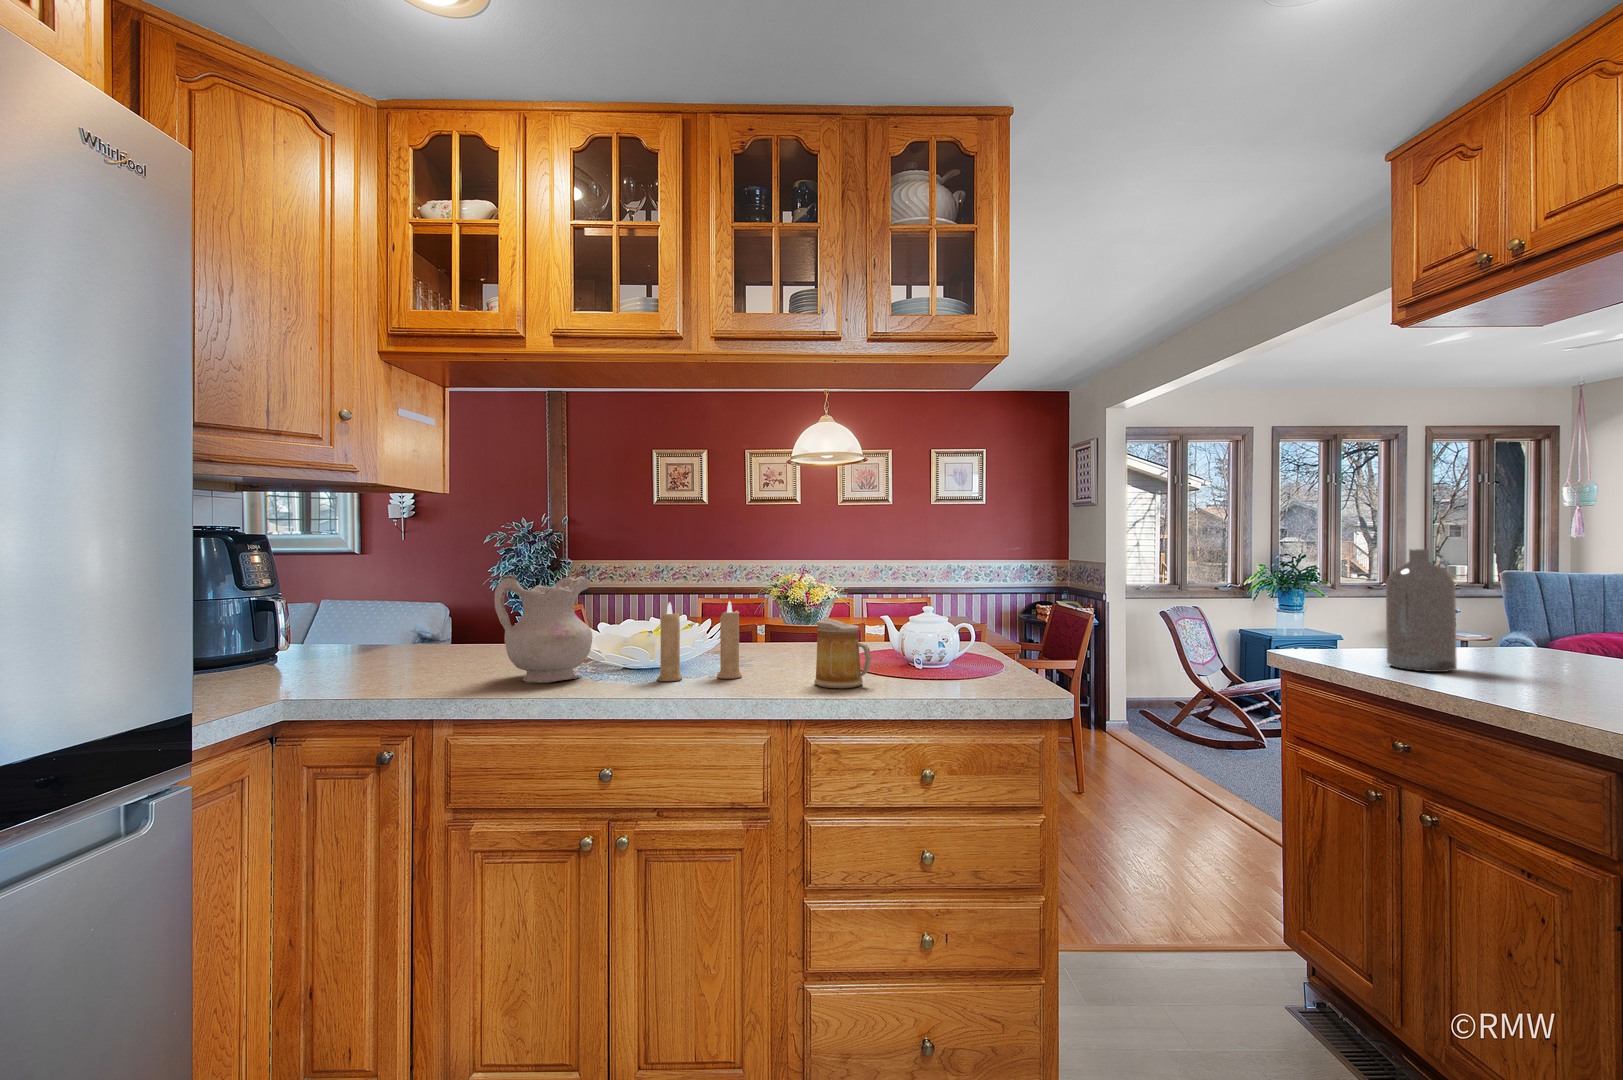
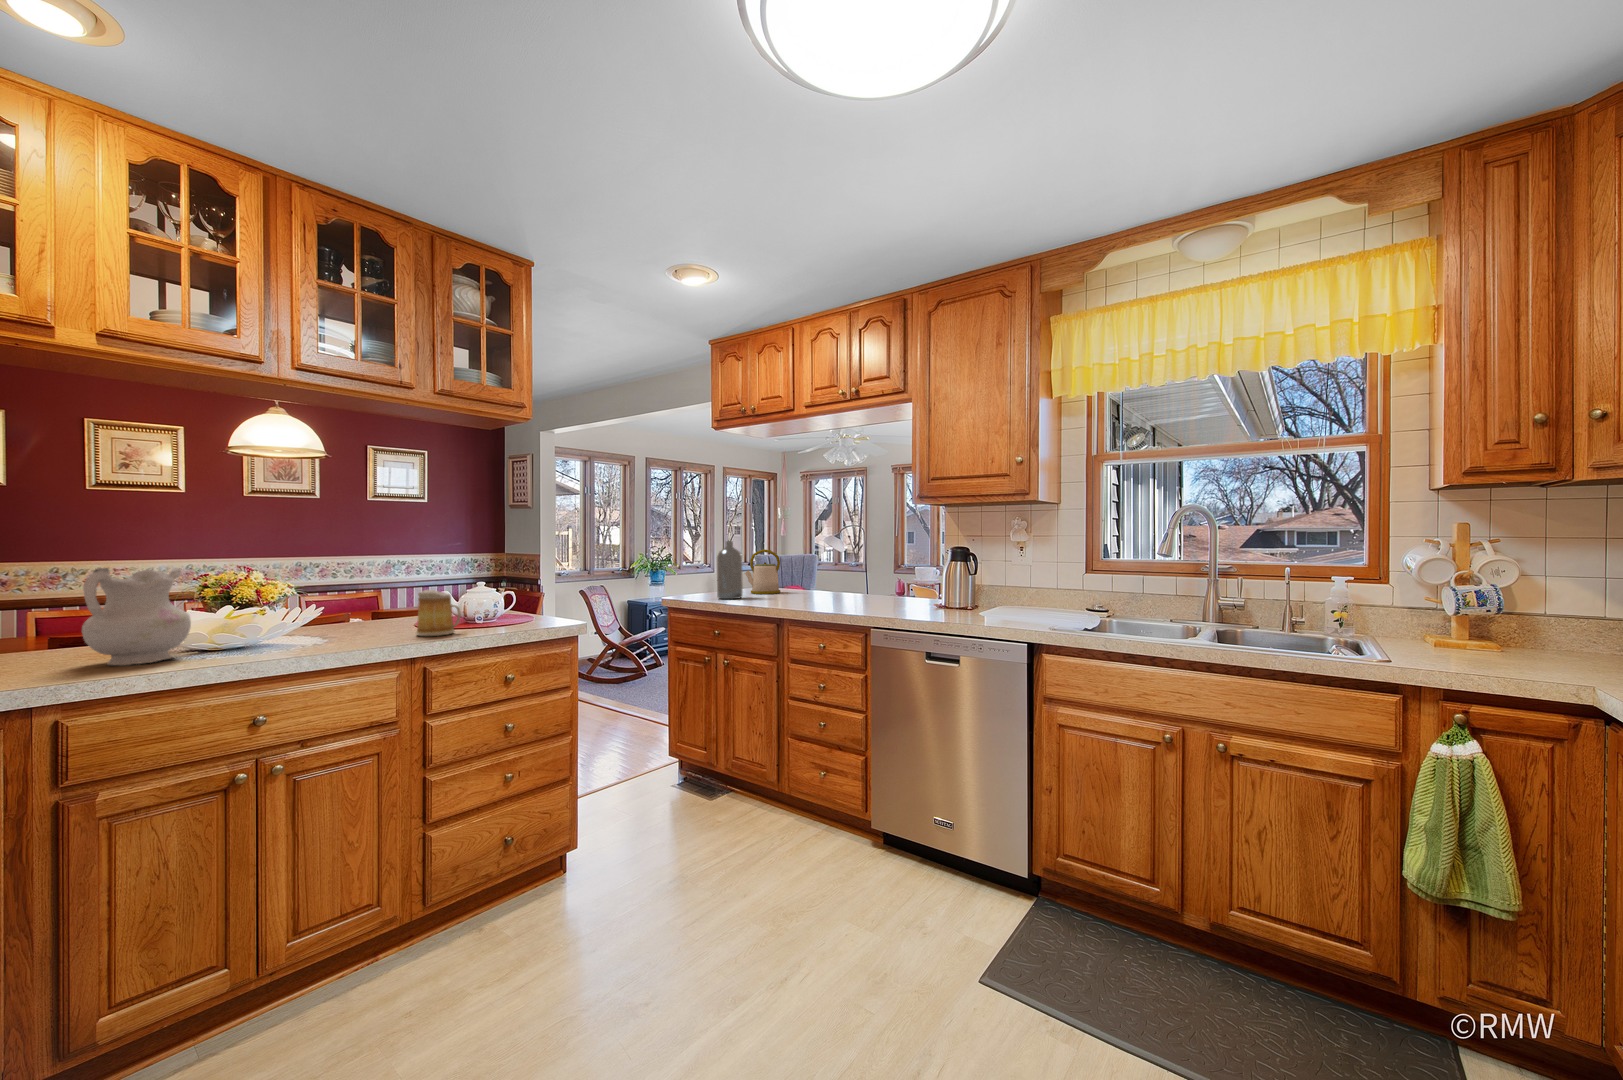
kettle: none [1464,567,1574,667] -> present [745,549,780,594]
candle: present [657,601,742,681] -> none [266,581,347,649]

